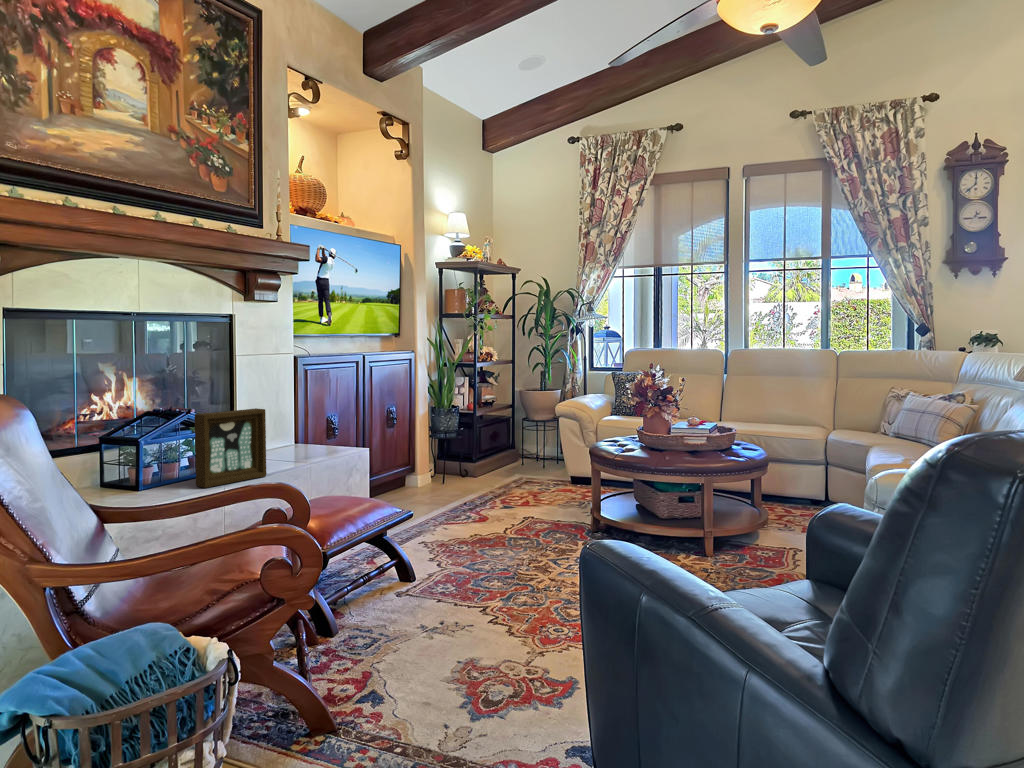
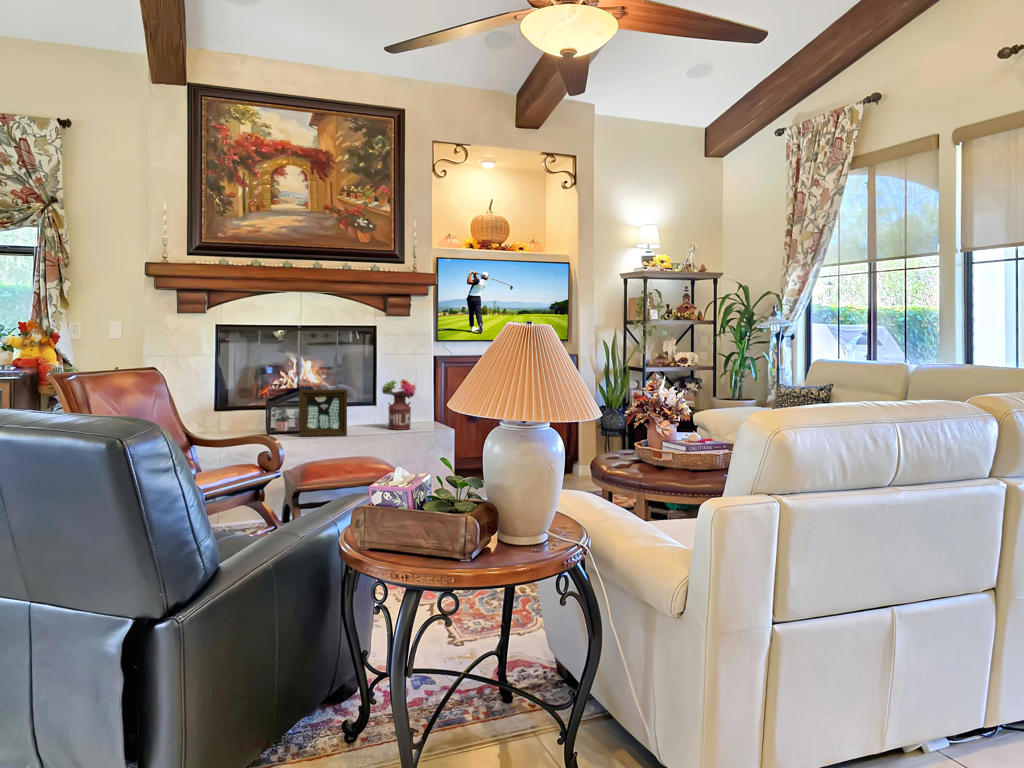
flower arrangement: none [267,387,316,457] -> present [382,379,416,430]

